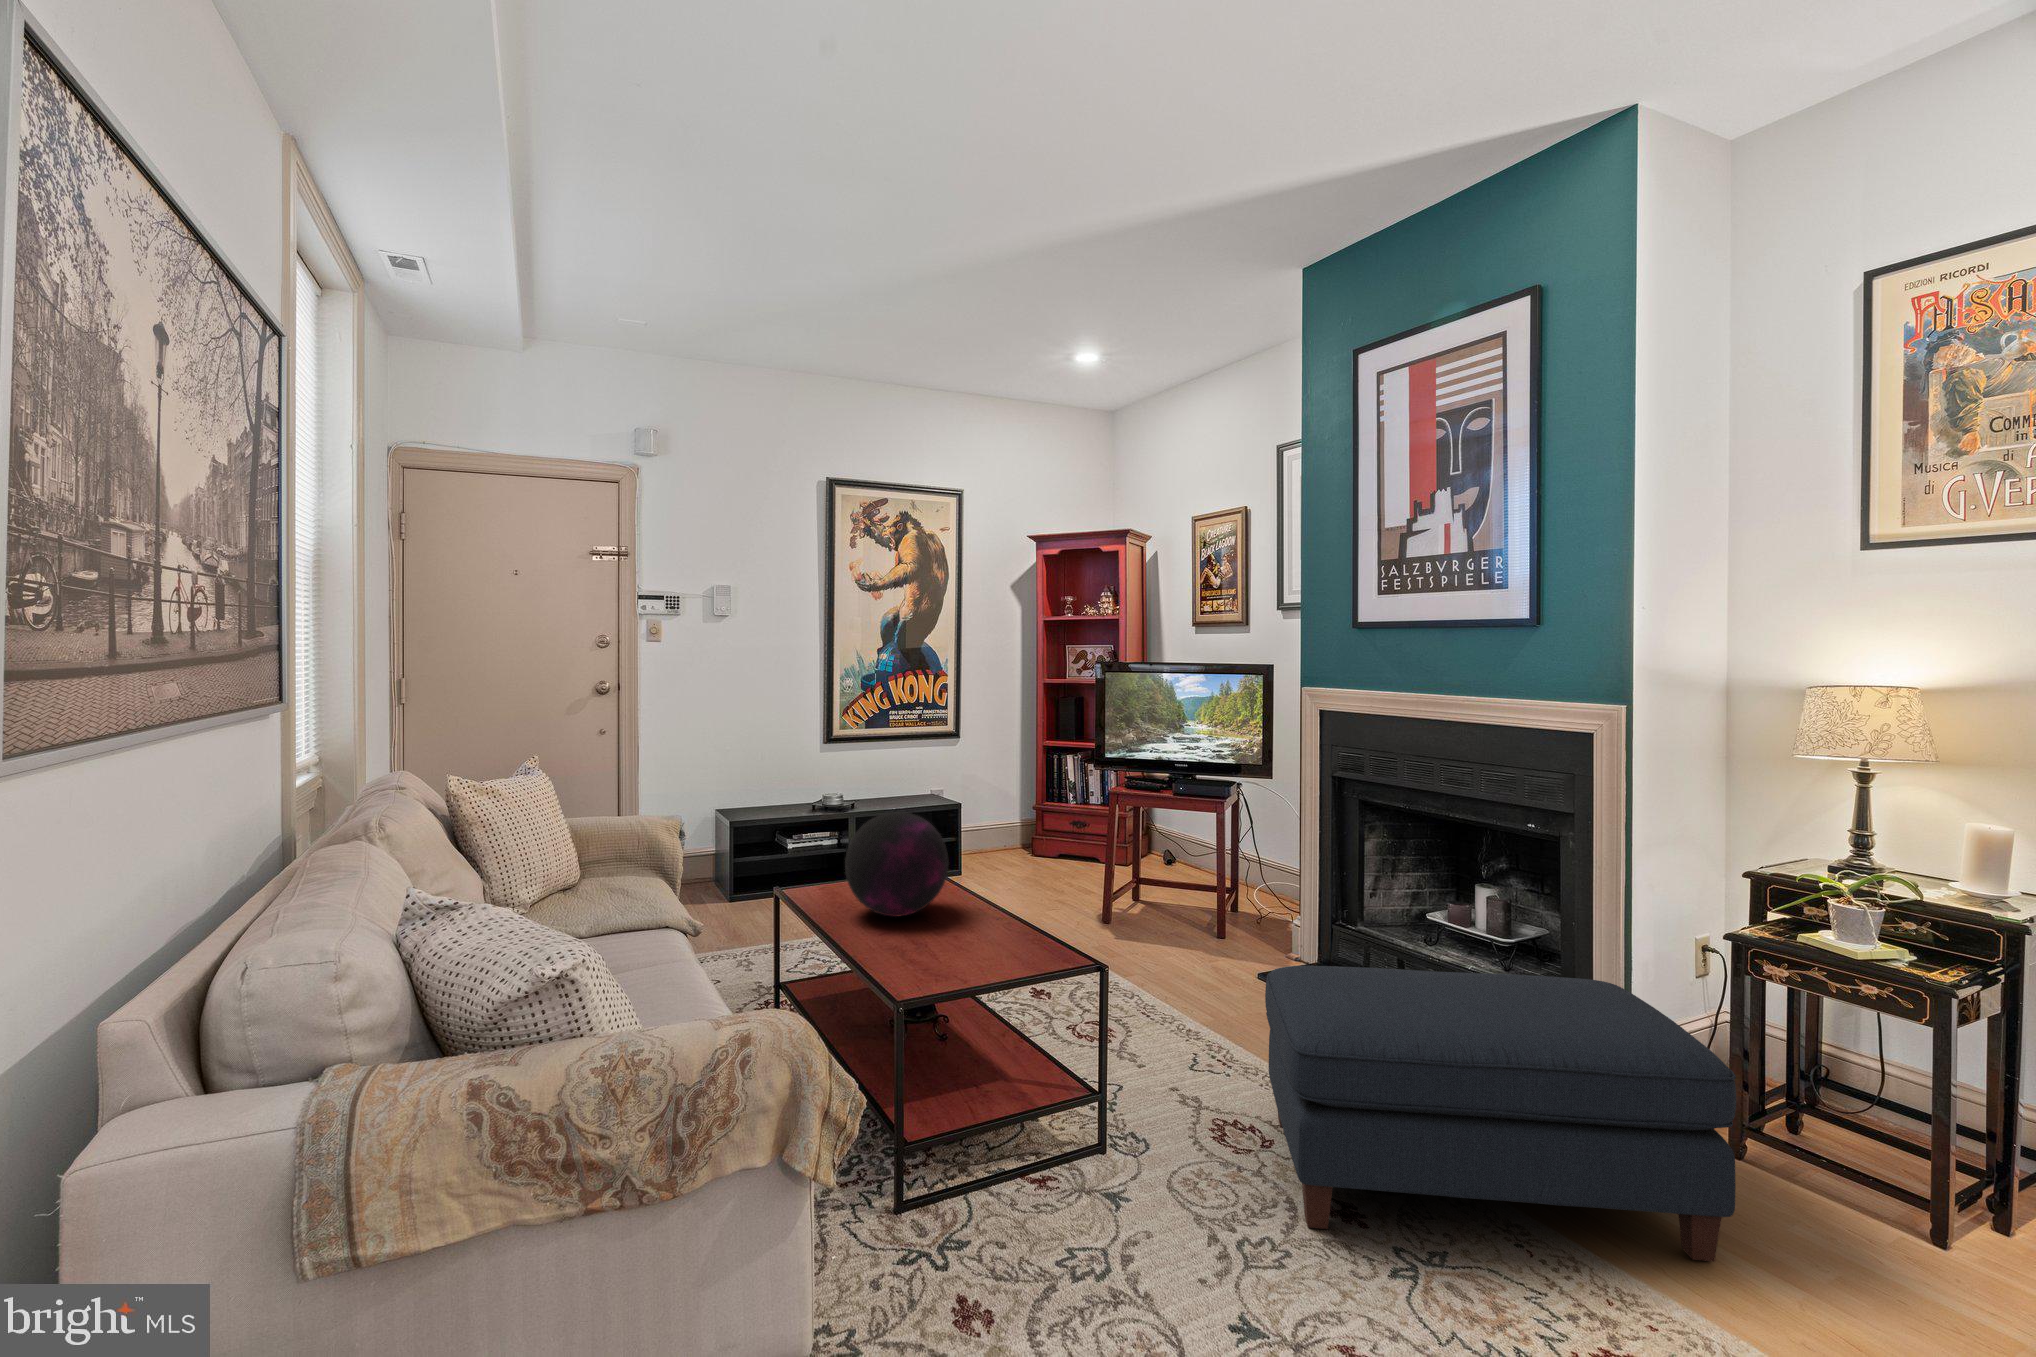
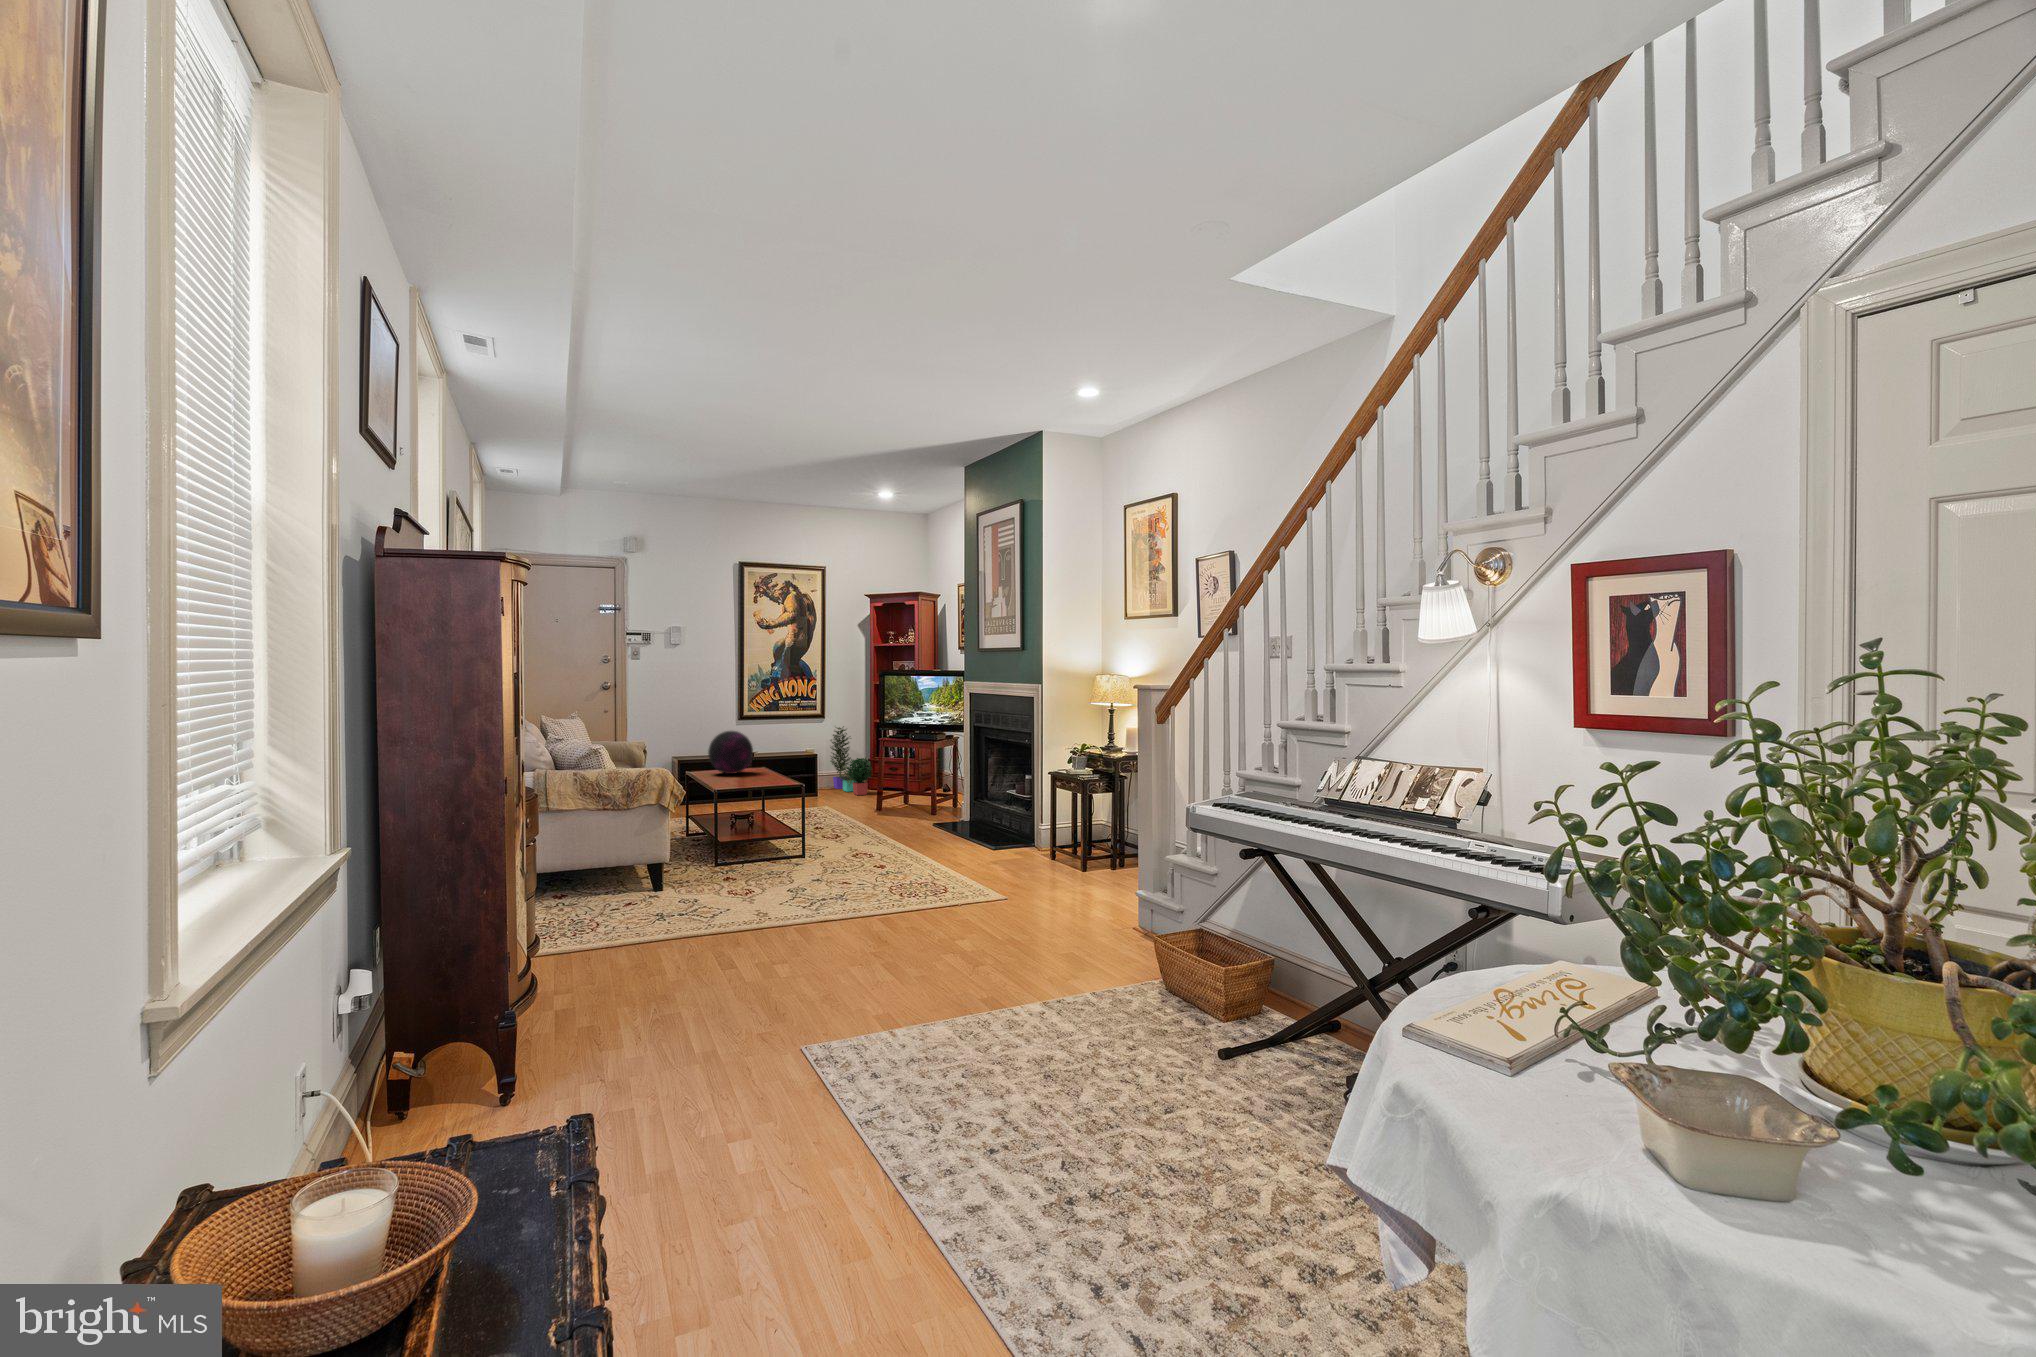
potted plant: none [971,751,1062,877] -> present [830,726,872,795]
ottoman: present [1265,966,1736,1261] -> none [845,786,998,866]

